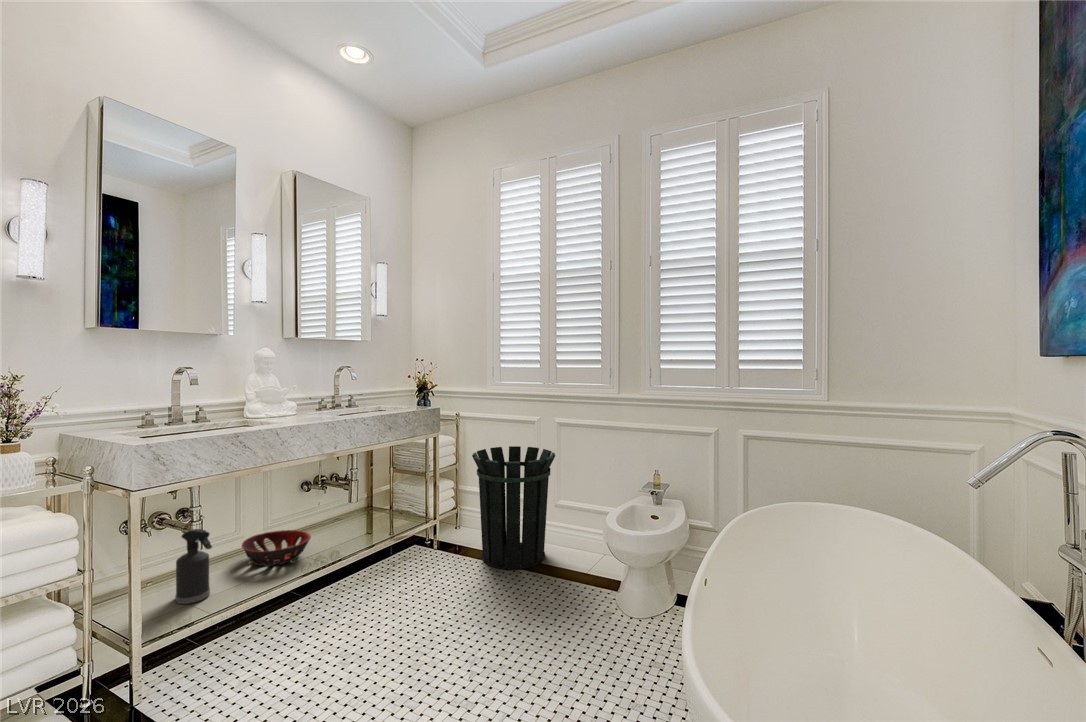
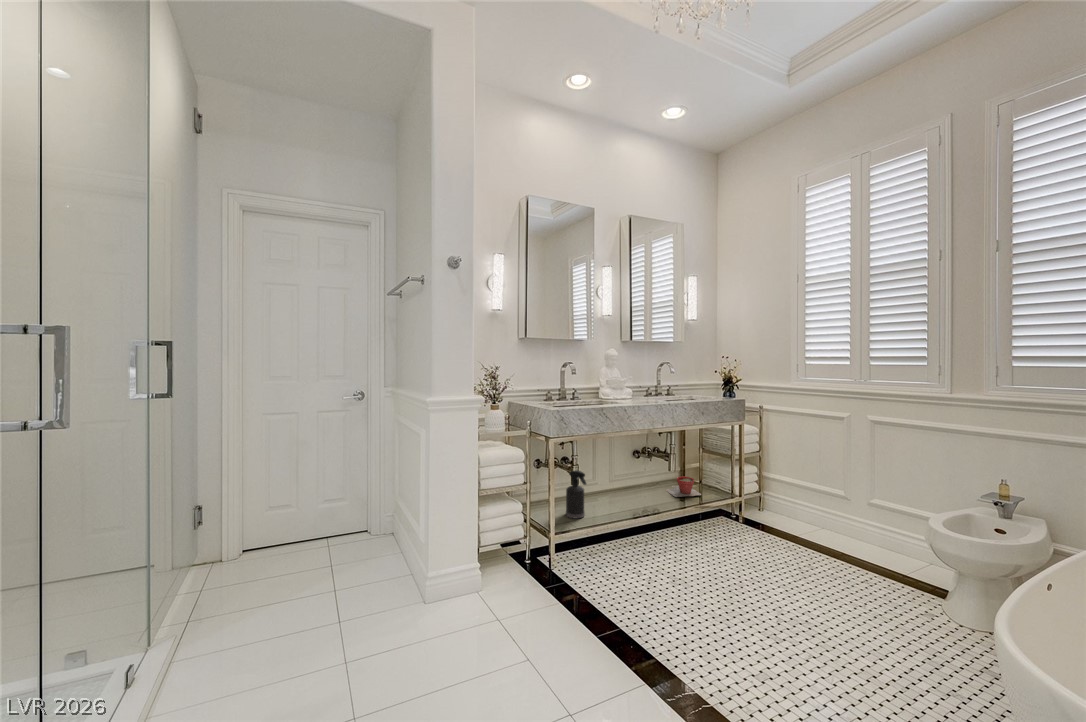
waste bin: present [472,446,555,570] -> none [777,439,868,554]
plant pot: none [338,507,390,536] -> present [666,477,701,497]
decorative bowl: present [242,530,311,566] -> none [600,483,645,507]

